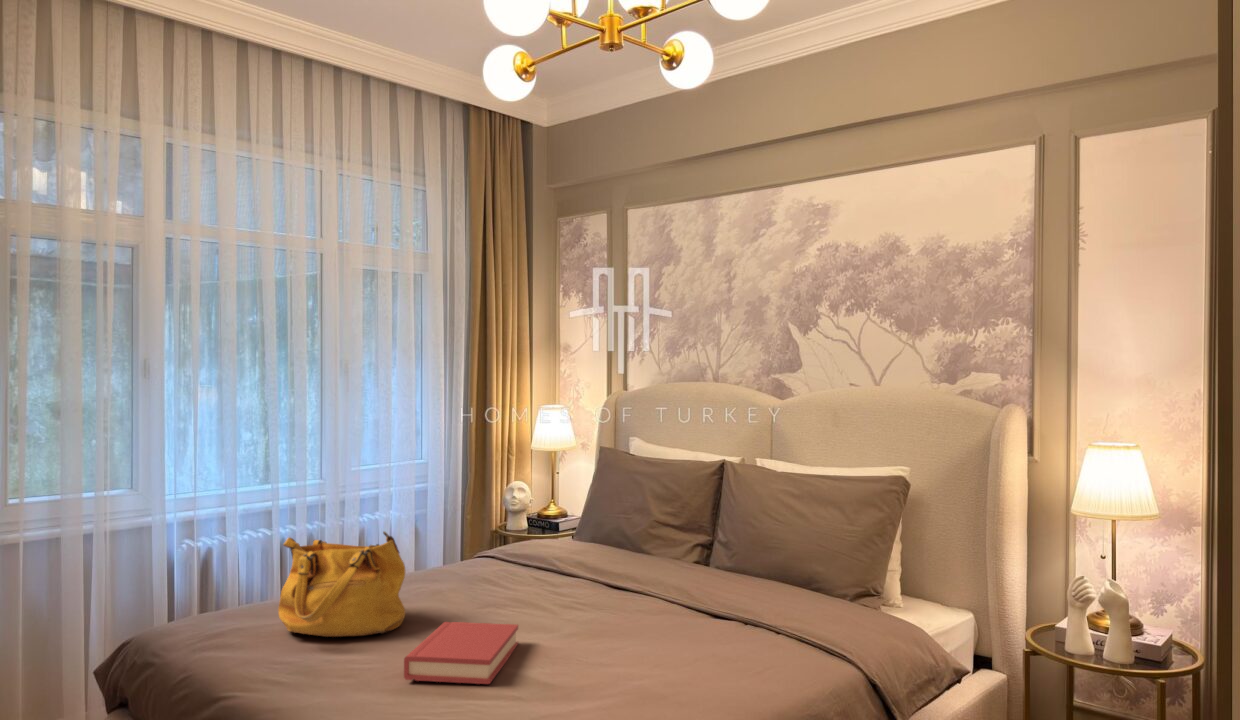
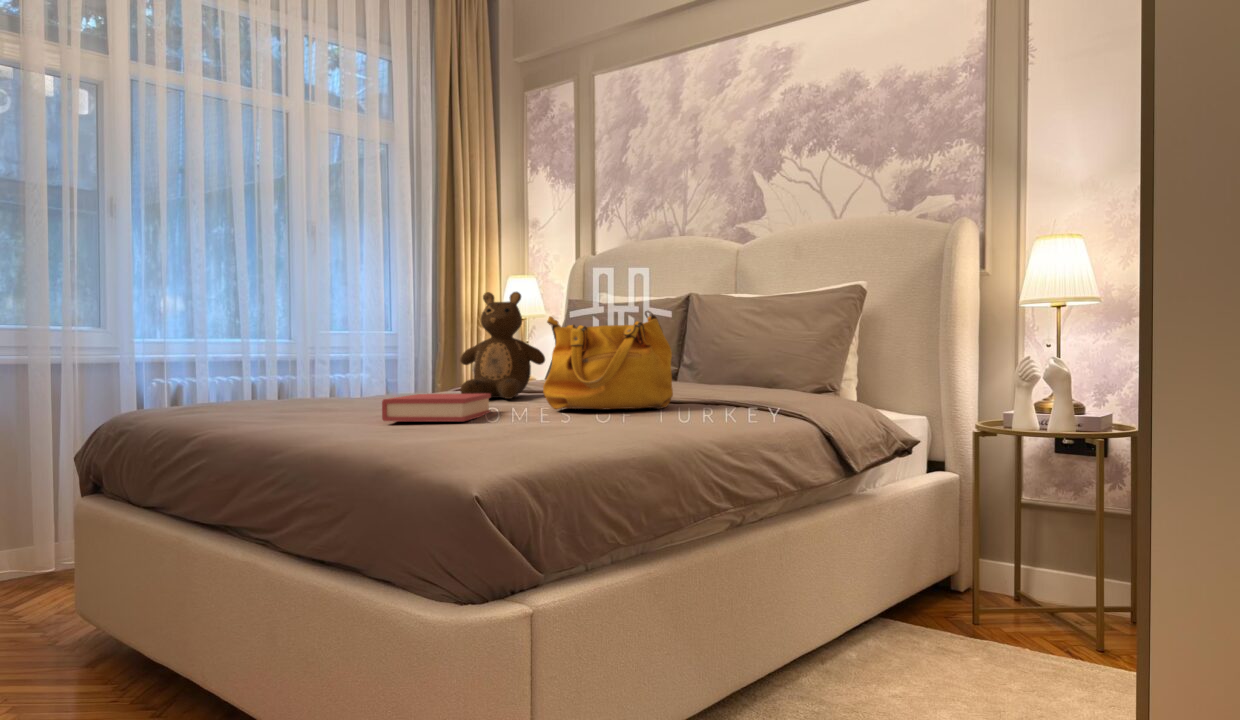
teddy bear: none [488,483,576,605] -> present [460,292,545,399]
handbag: present [278,532,405,637] -> present [543,311,673,410]

